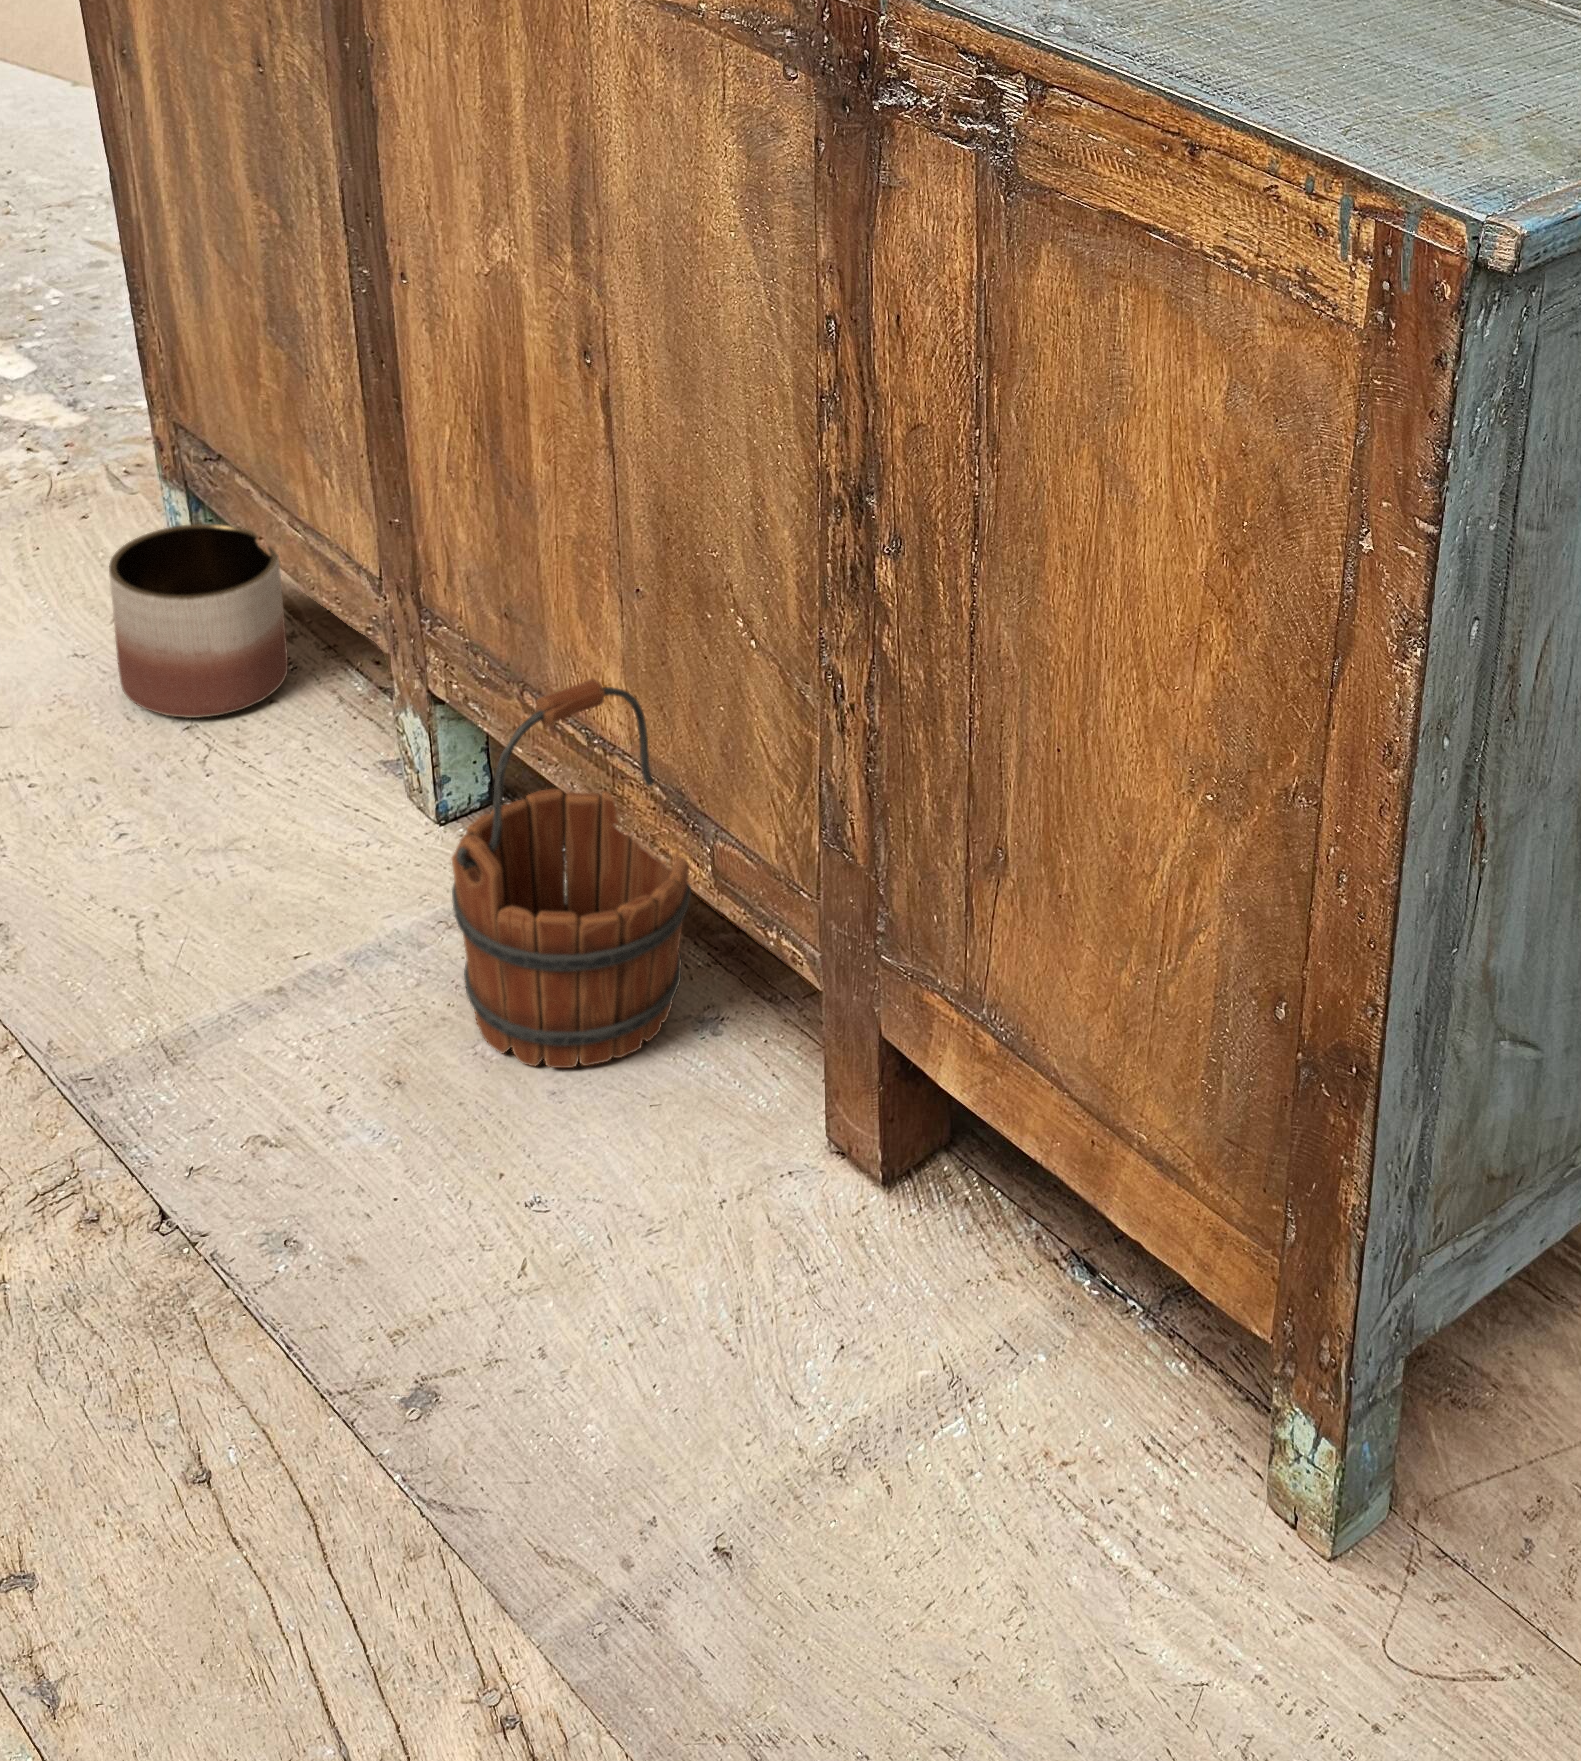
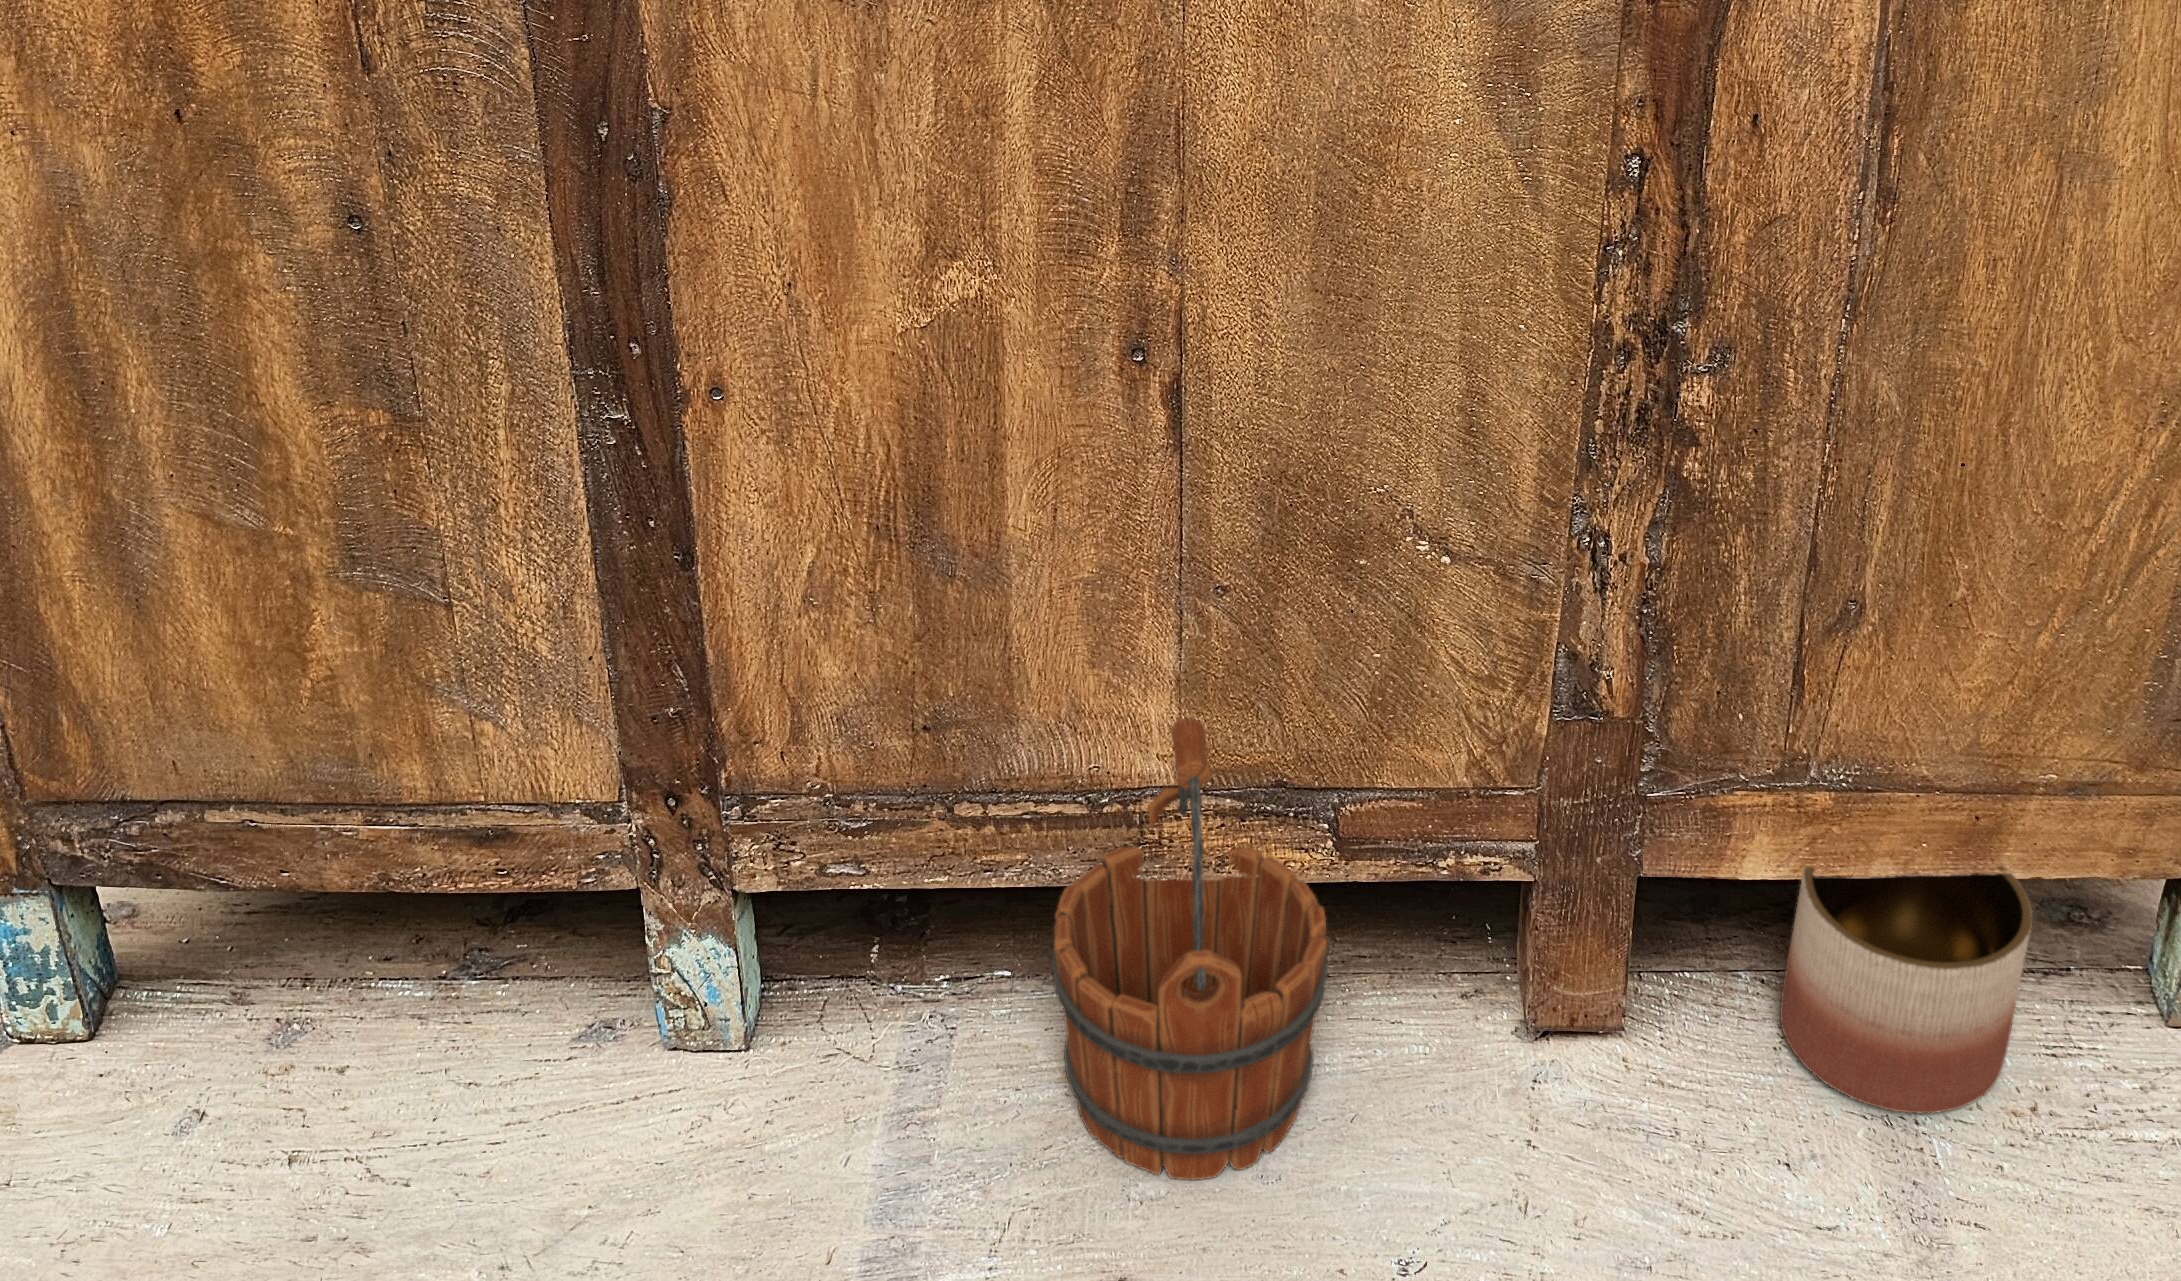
planter: present [109,524,288,718] -> present [1780,866,2032,1114]

